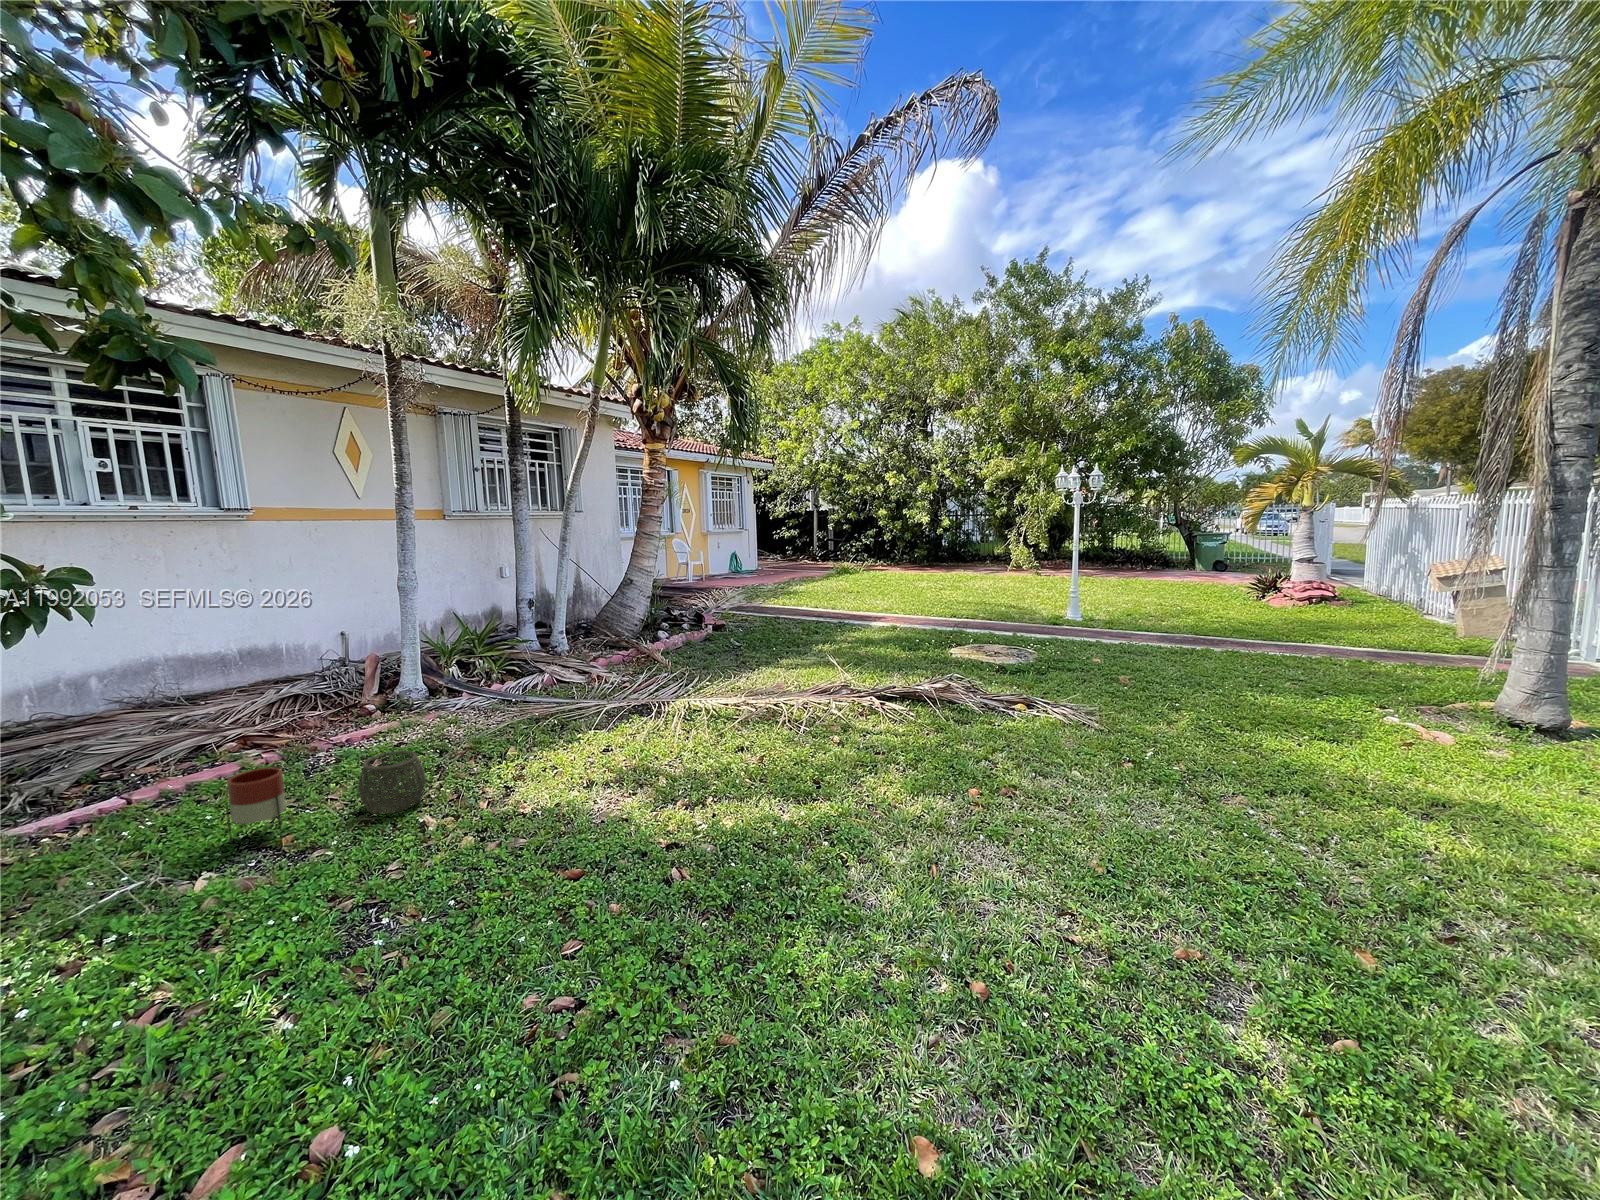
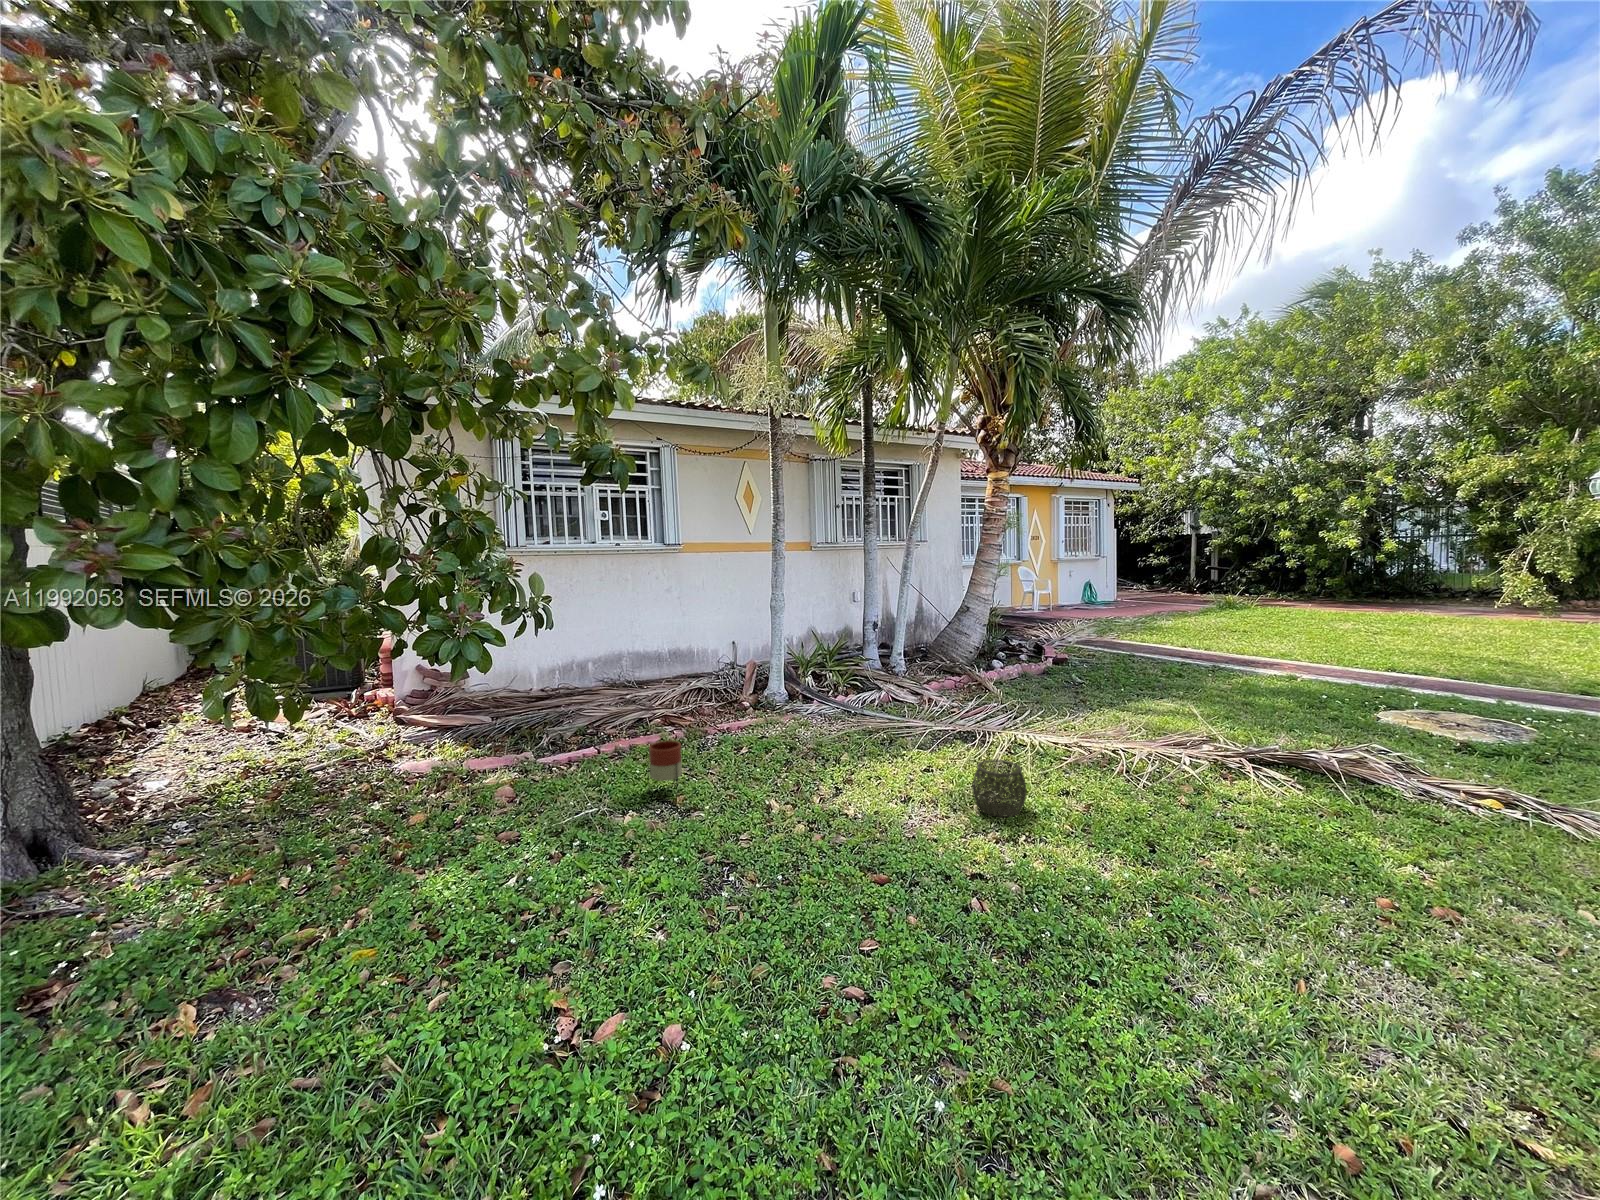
woven basket: present [358,751,426,814] -> present [972,759,1027,817]

